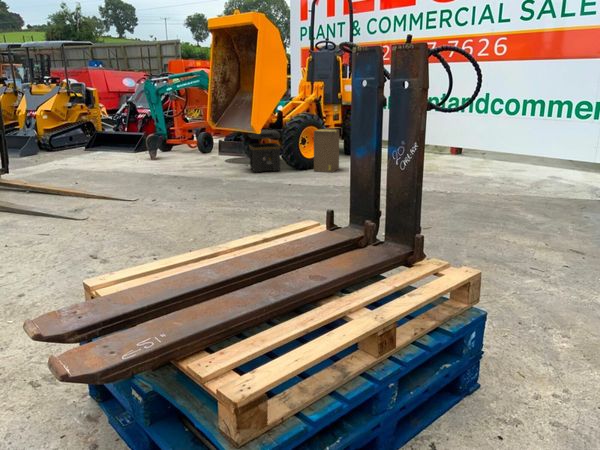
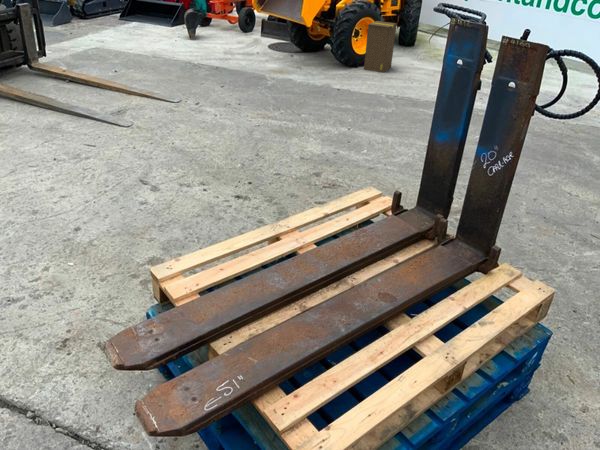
toolbox: present [248,129,280,172] -> none [296,17,331,67]

